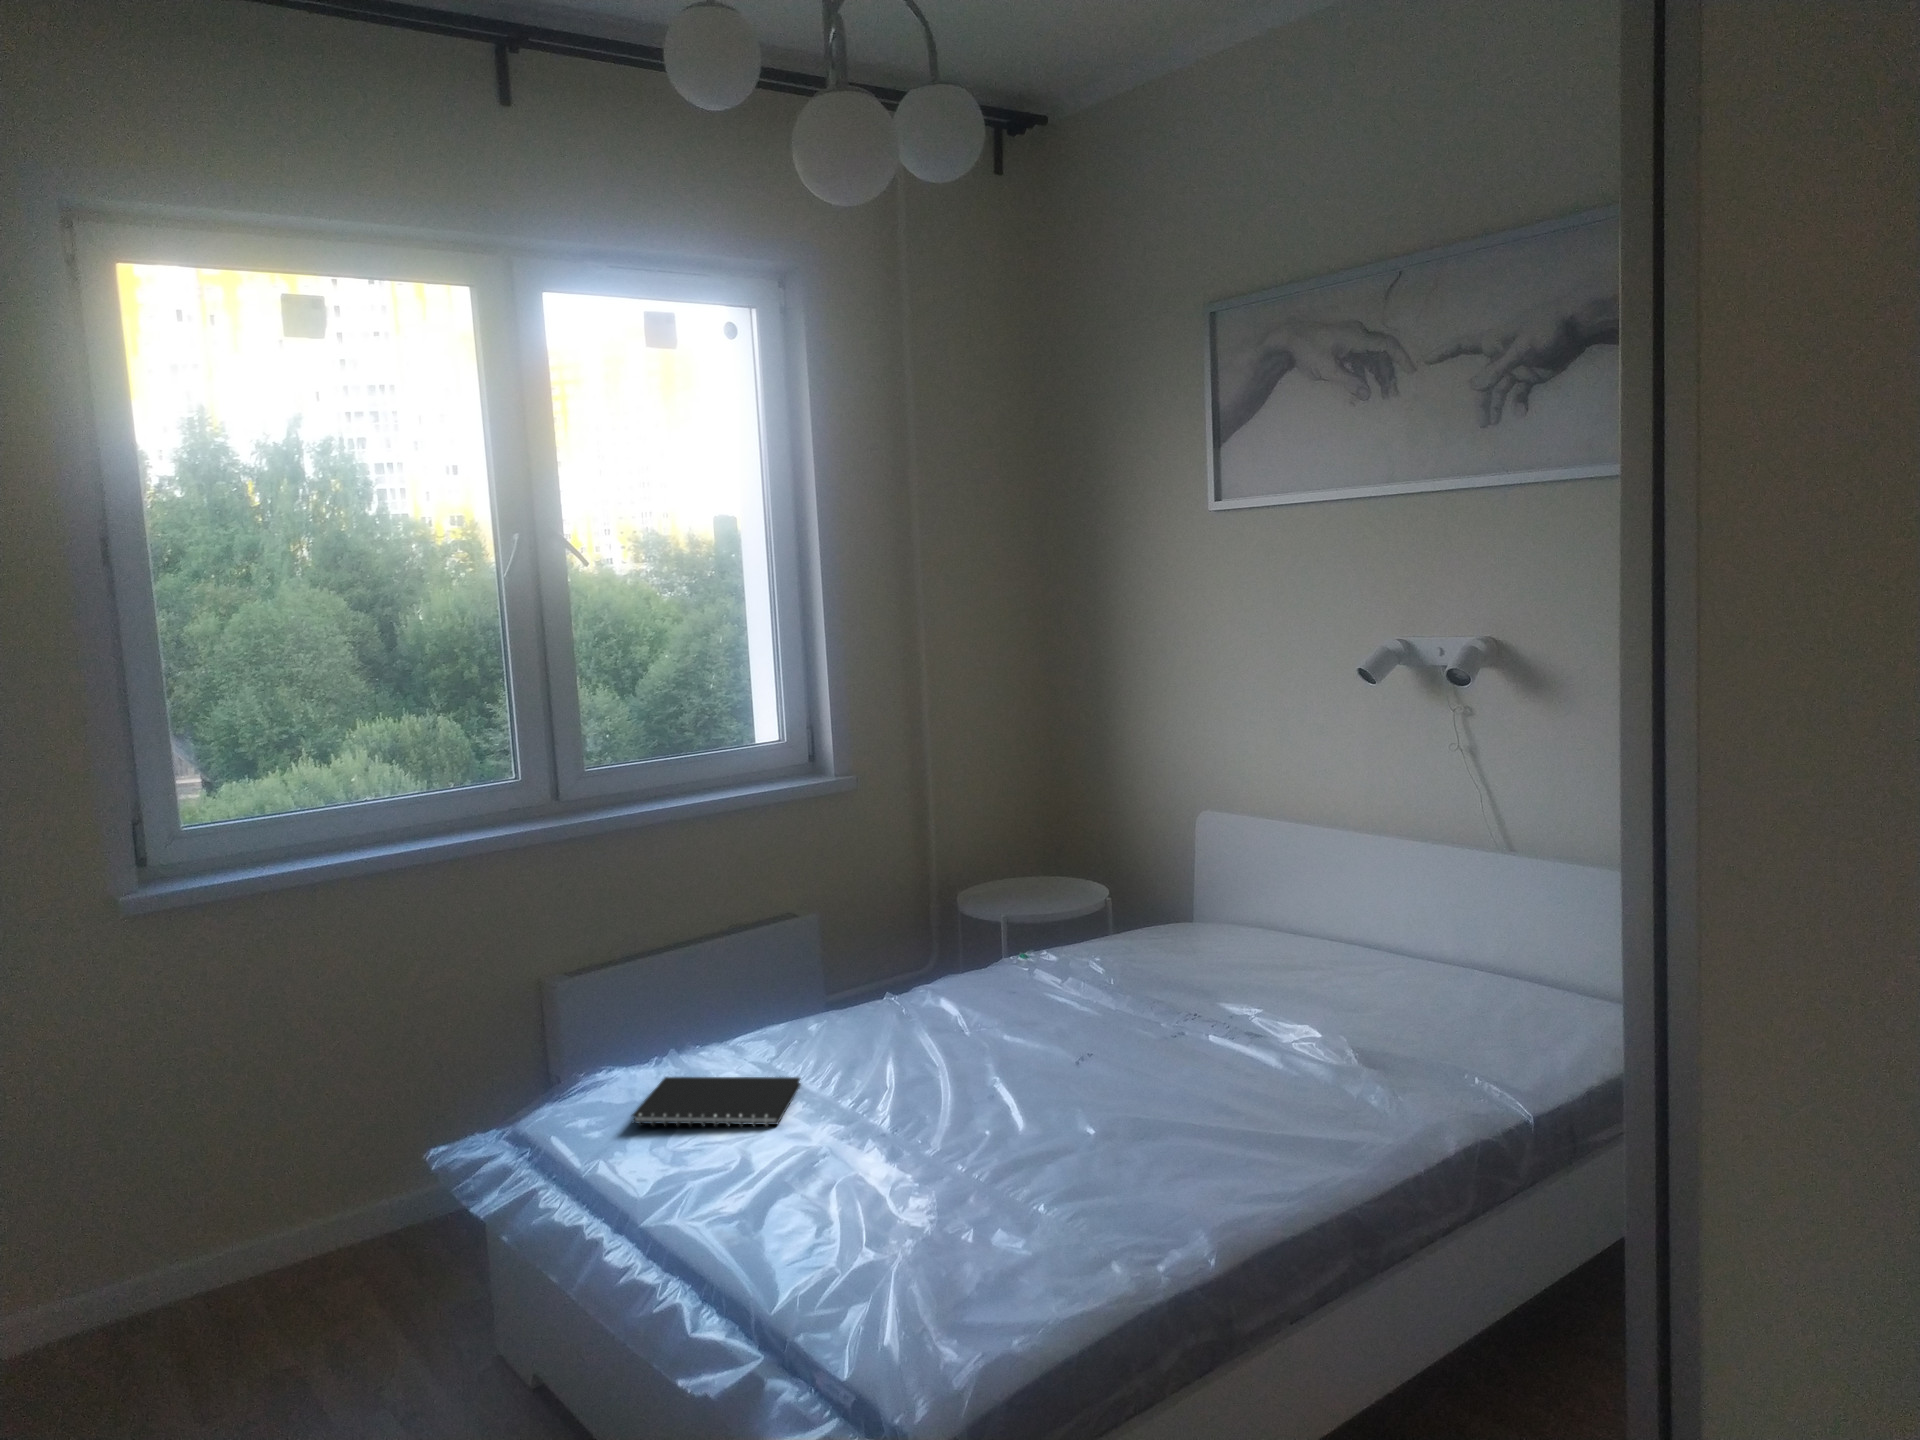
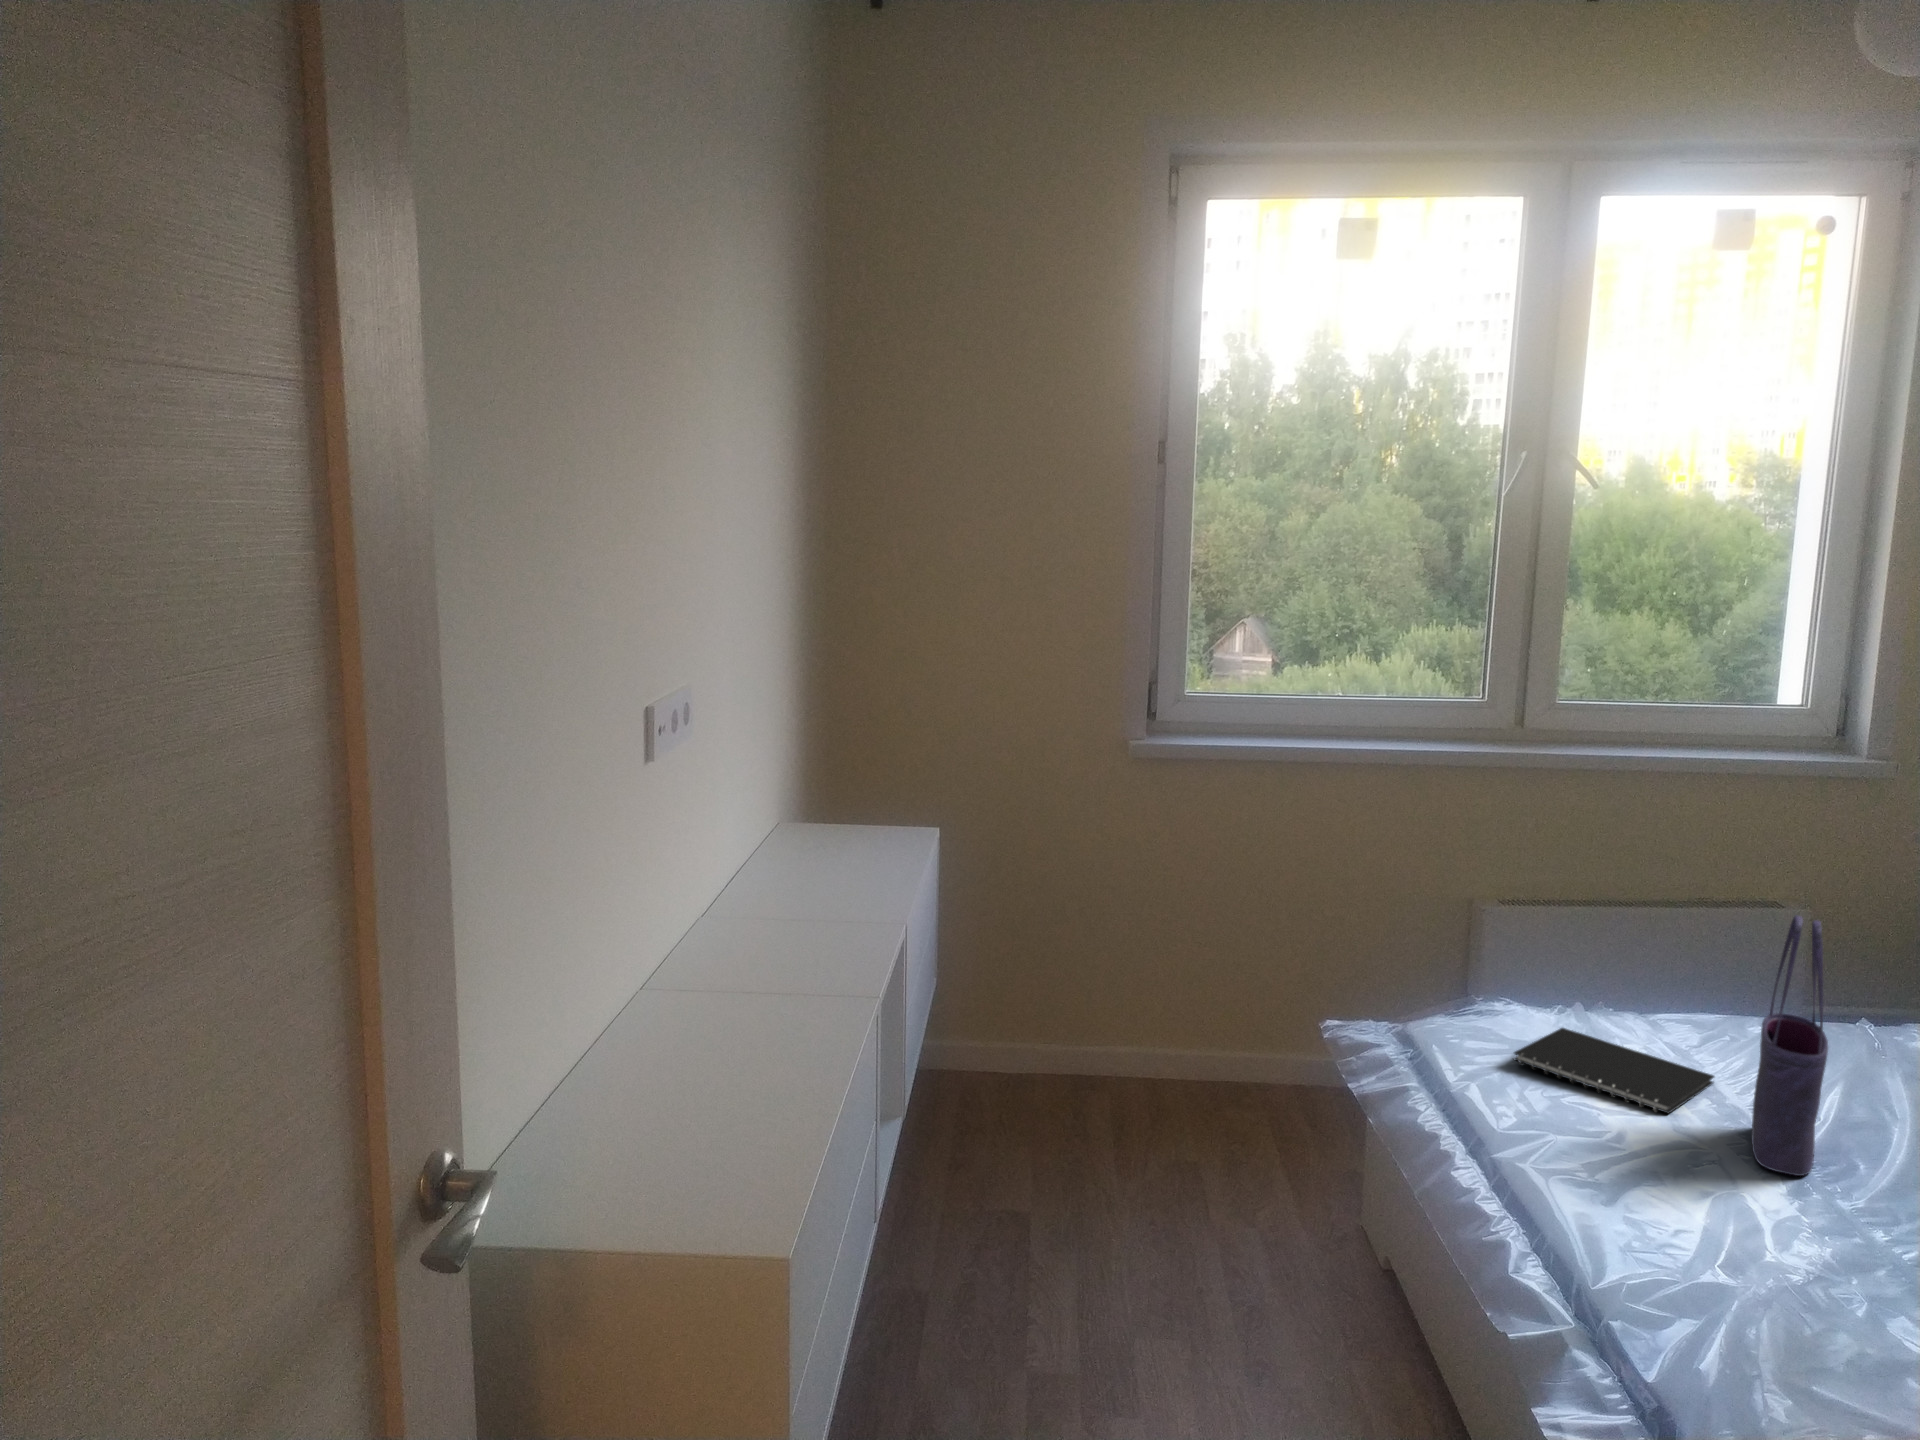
tote bag: none [841,914,896,1143] -> present [1752,916,1828,1176]

